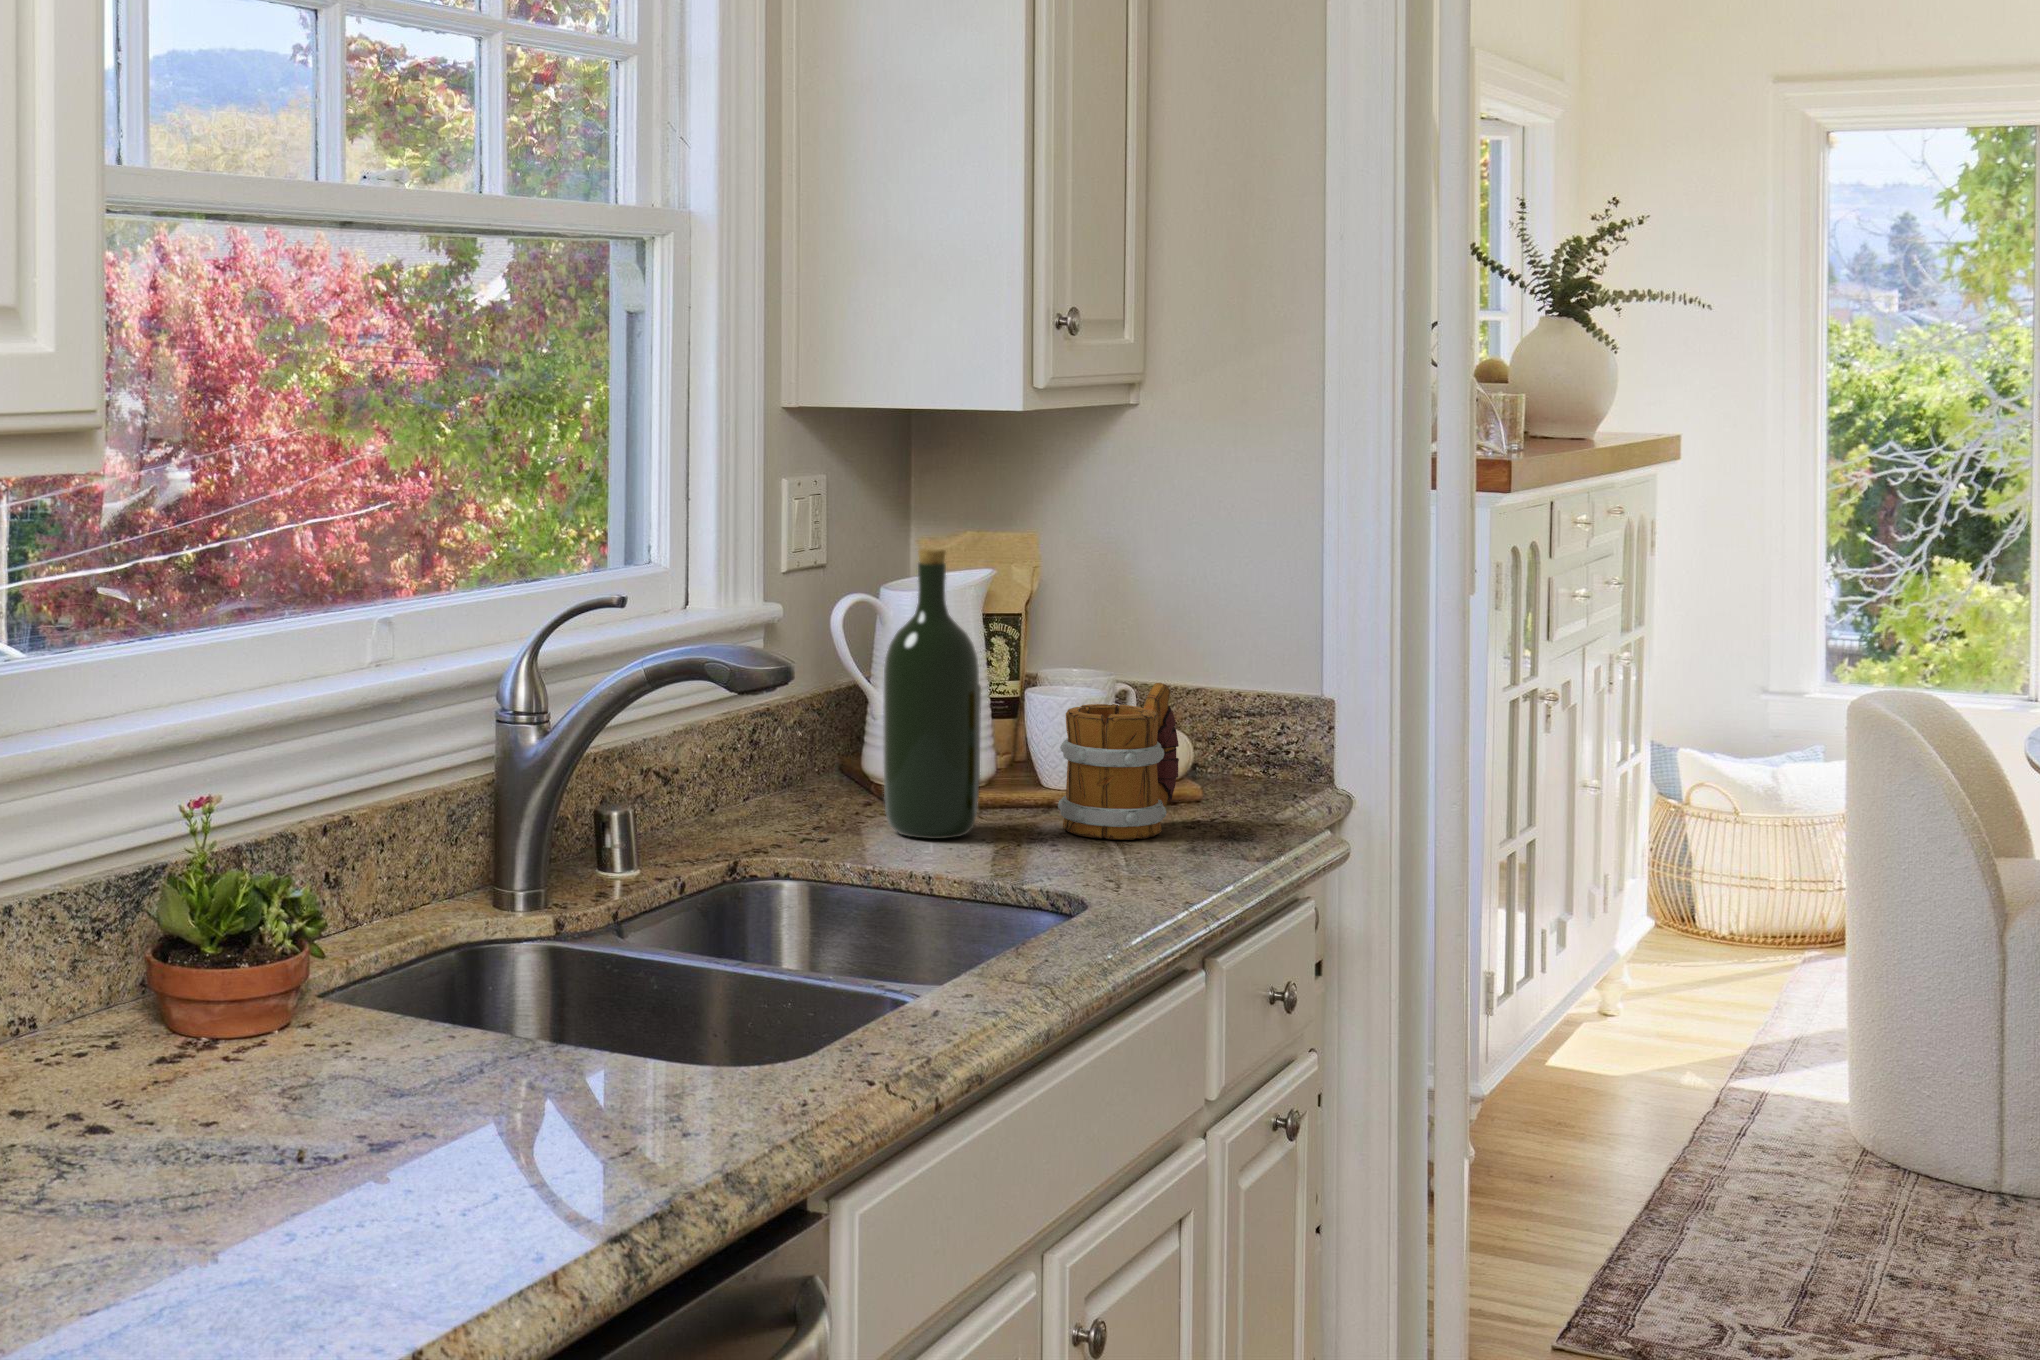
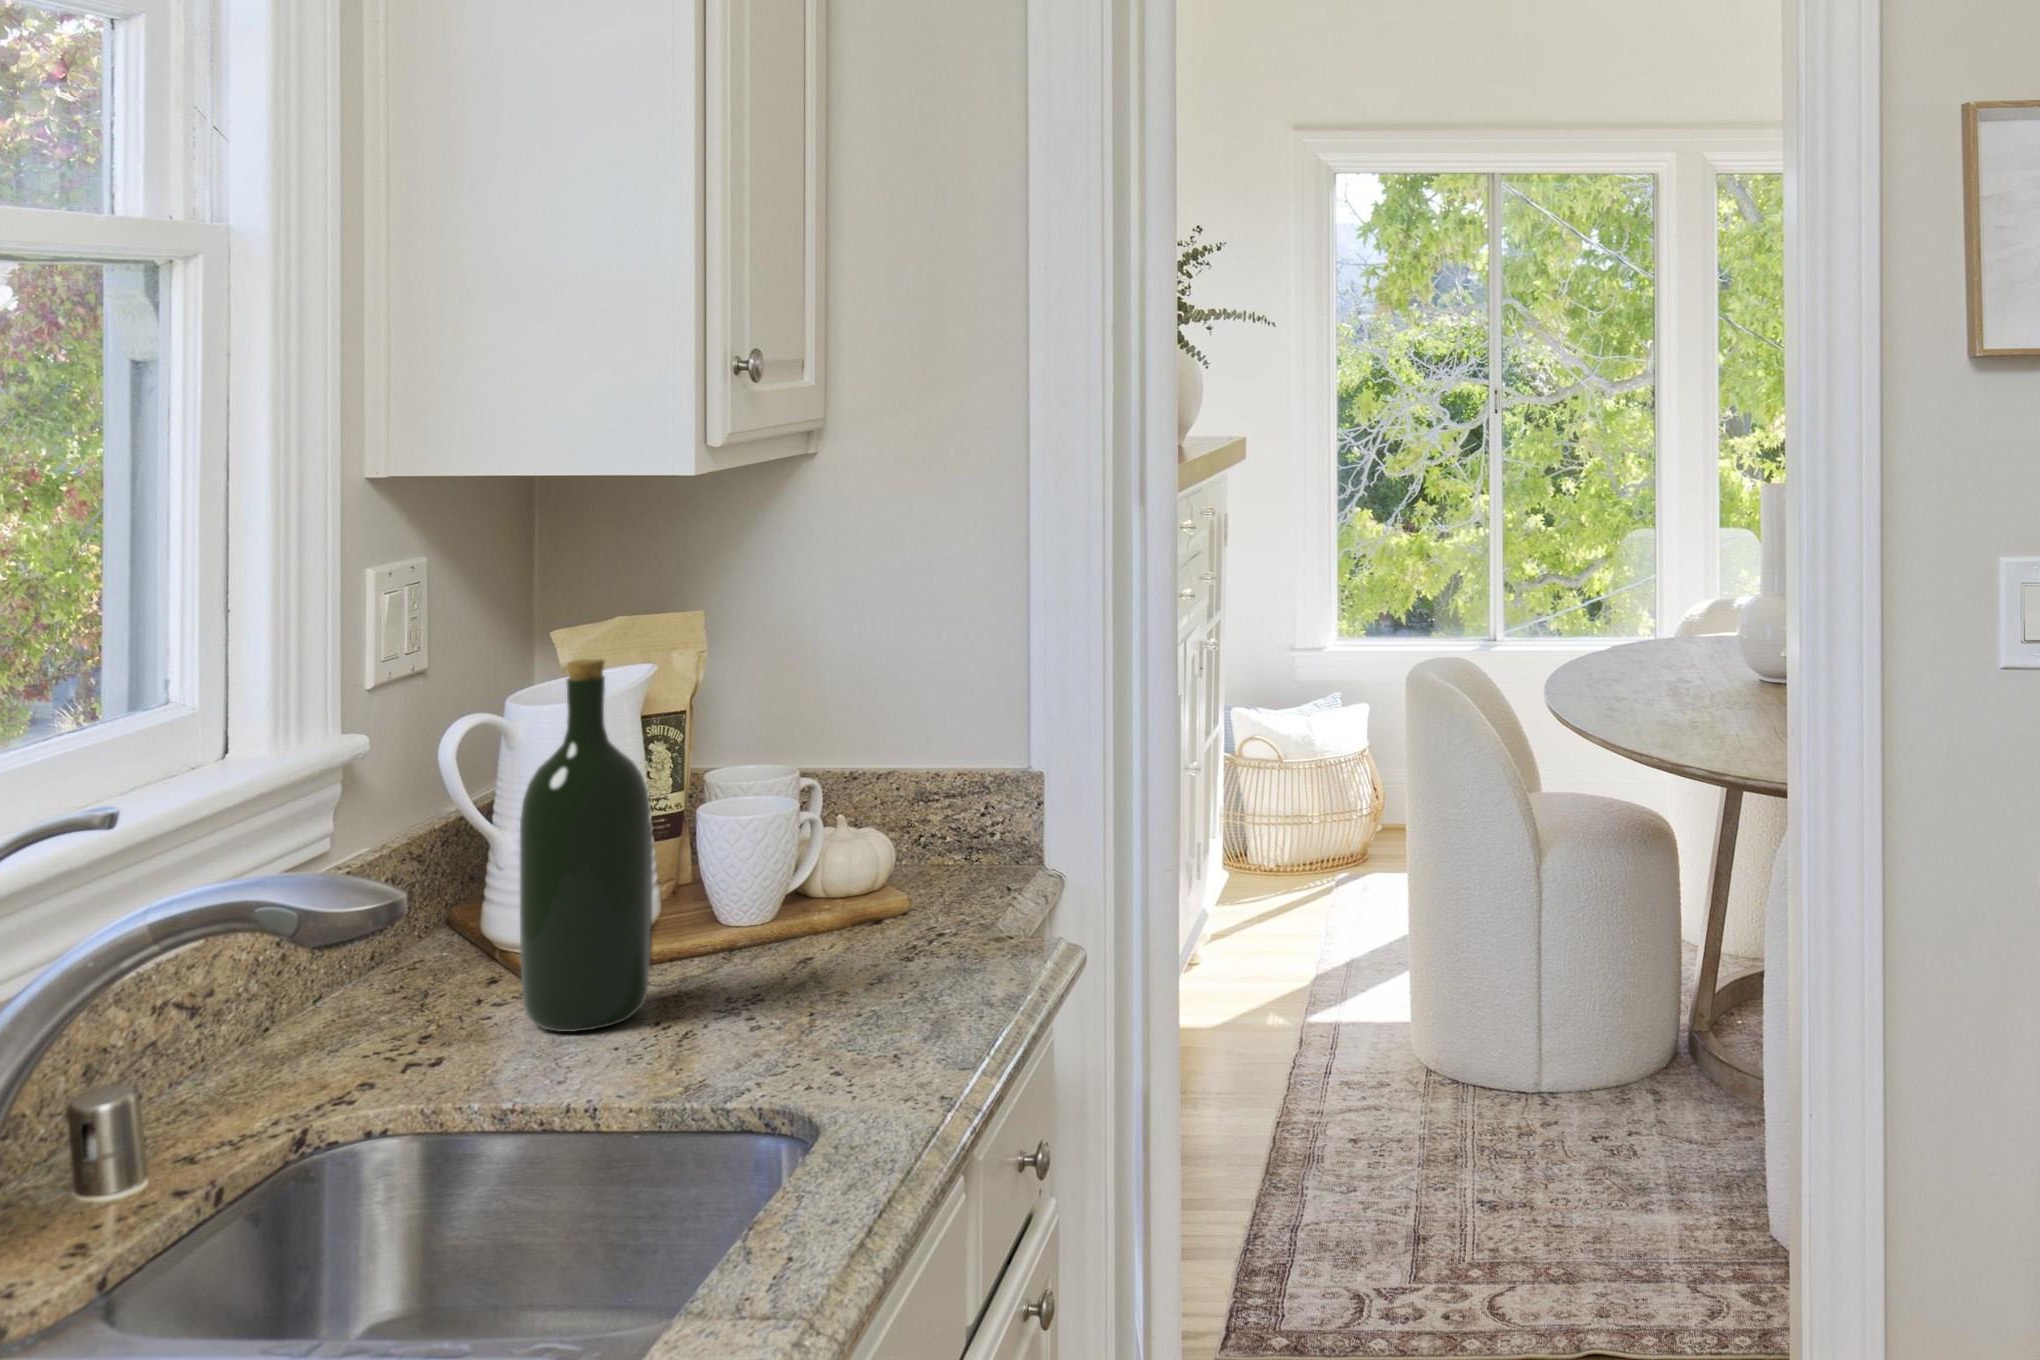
mug: present [1058,683,1179,840] -> none [749,789,892,991]

